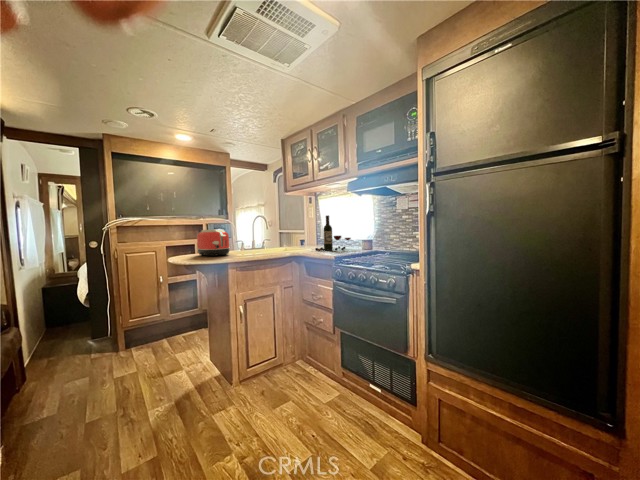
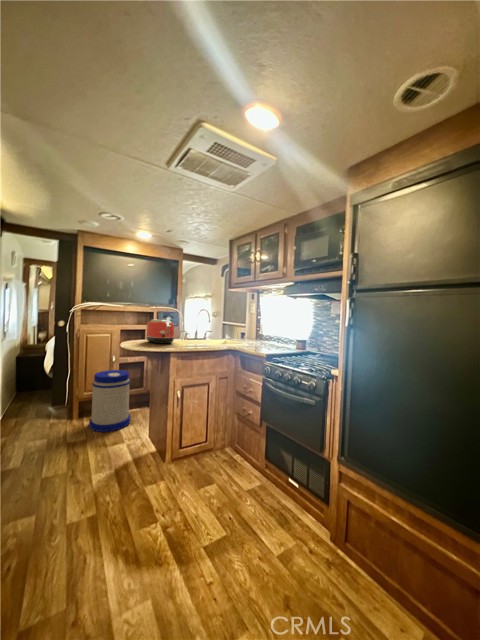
wine bottle: present [315,215,351,251] -> none [252,314,287,348]
trash can: none [138,291,187,362] -> present [89,370,130,432]

